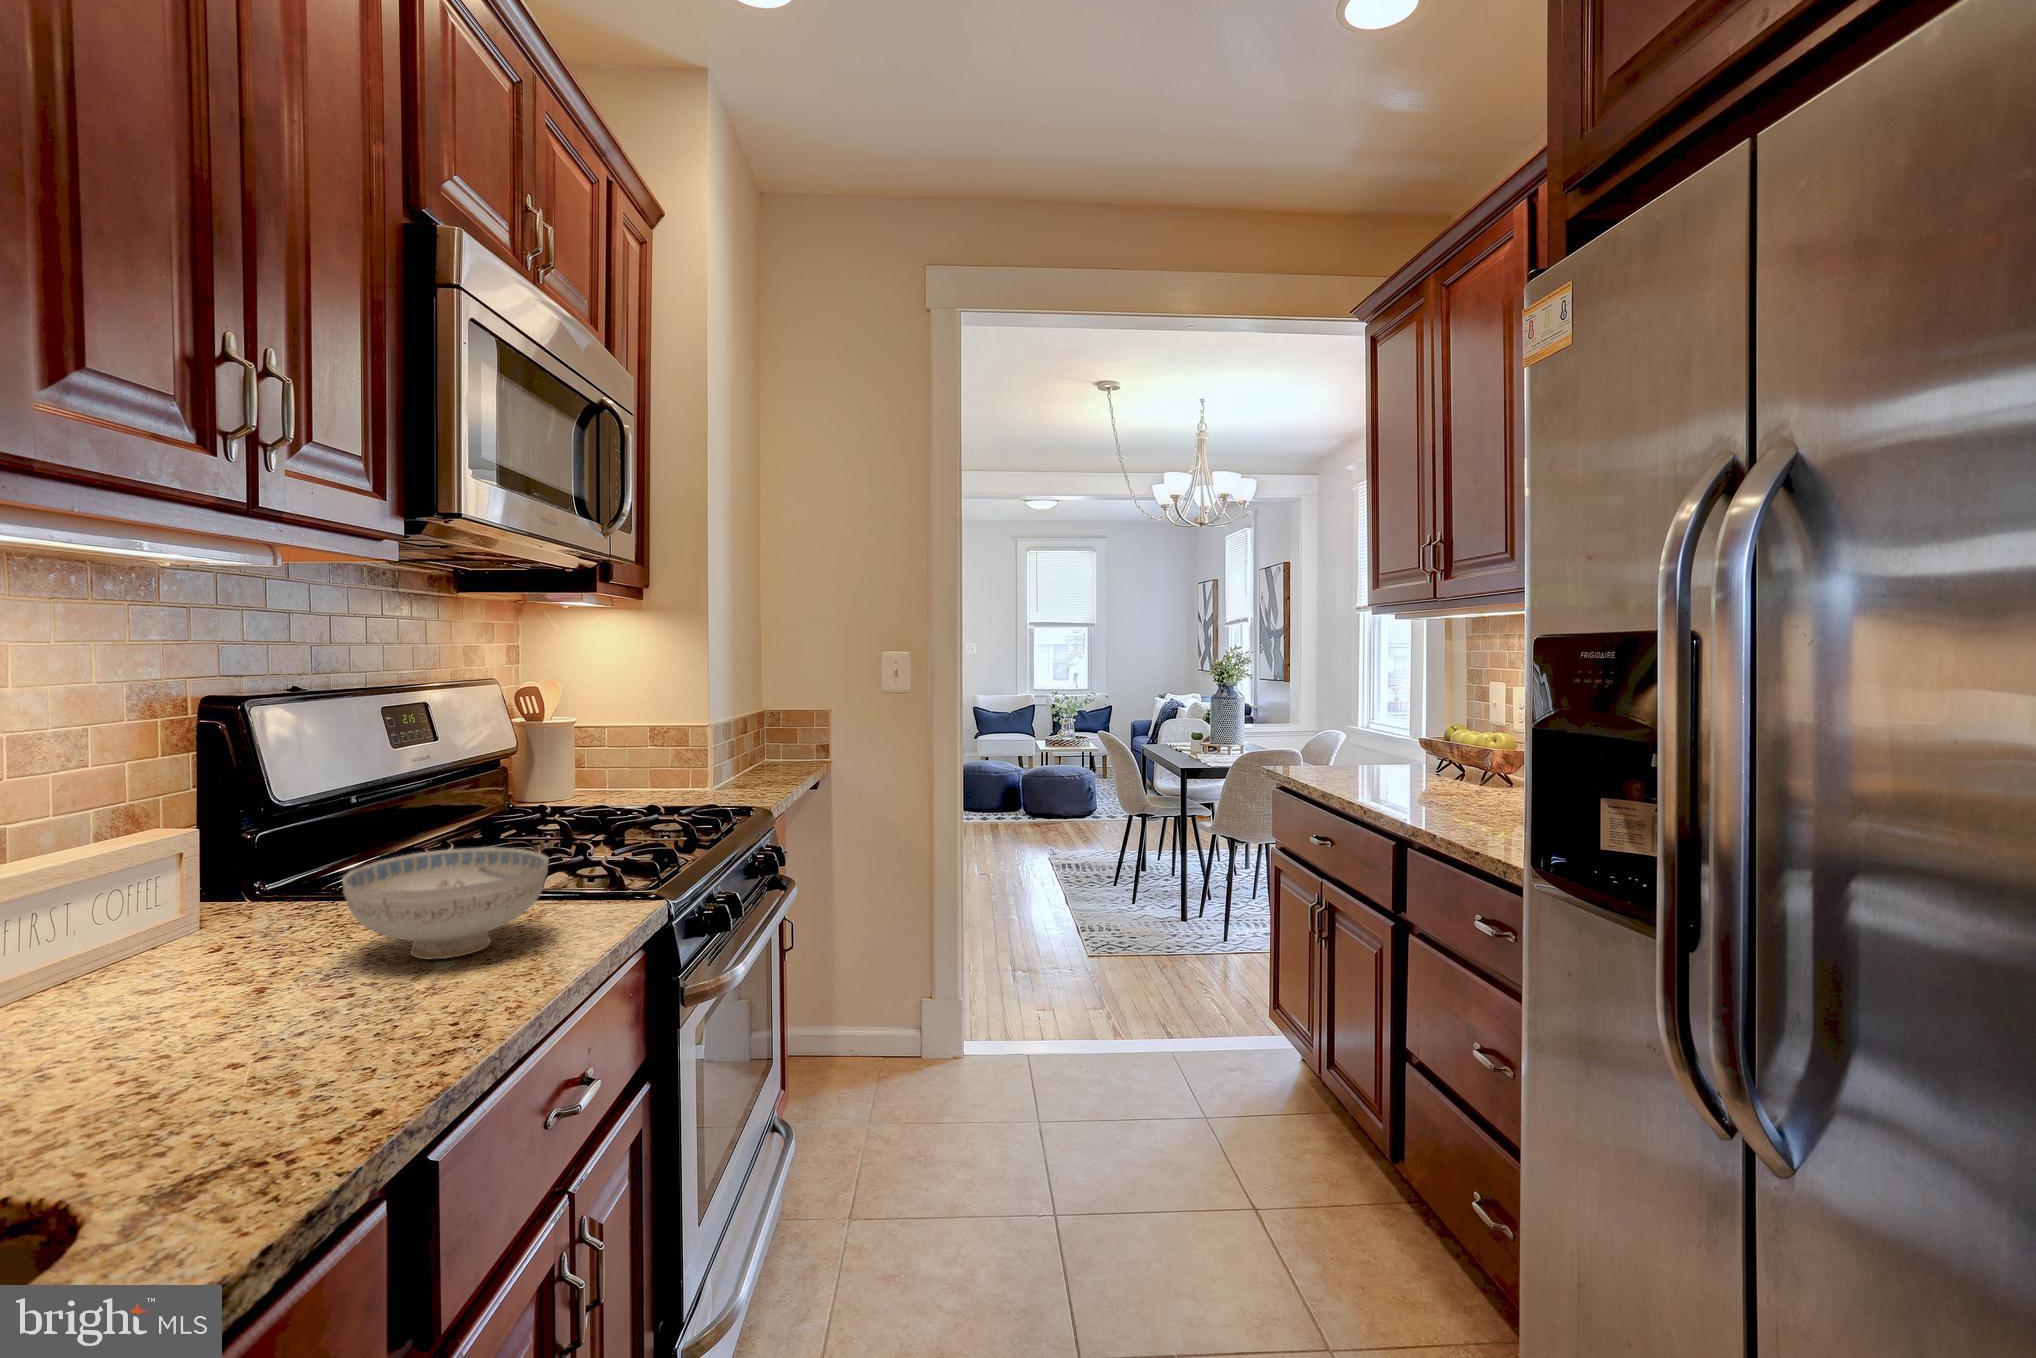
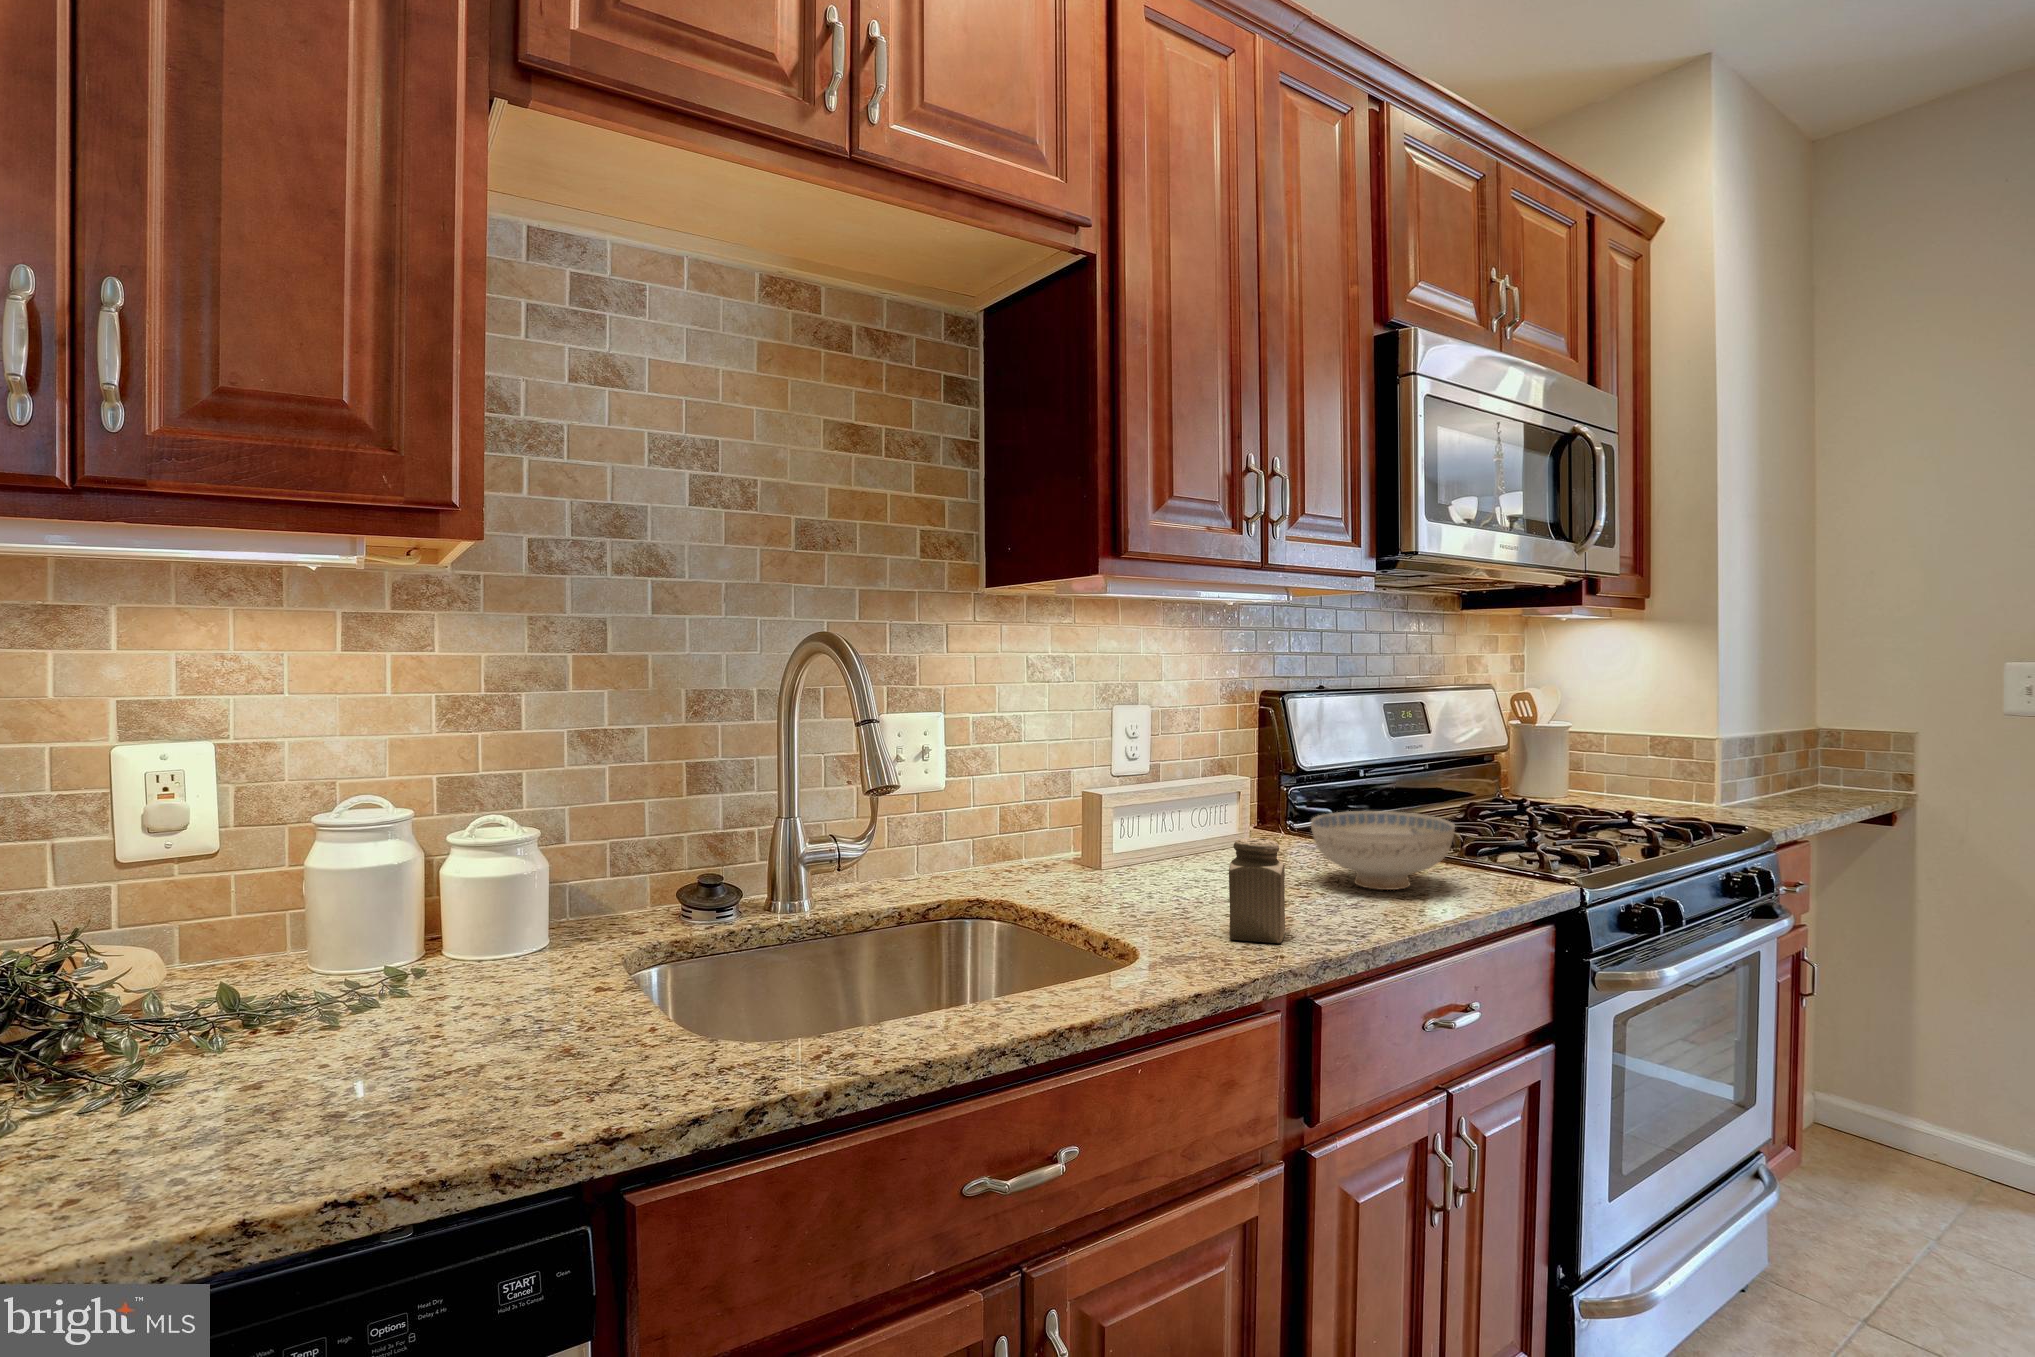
salt shaker: none [262,933,364,1111] -> present [1229,838,1285,943]

